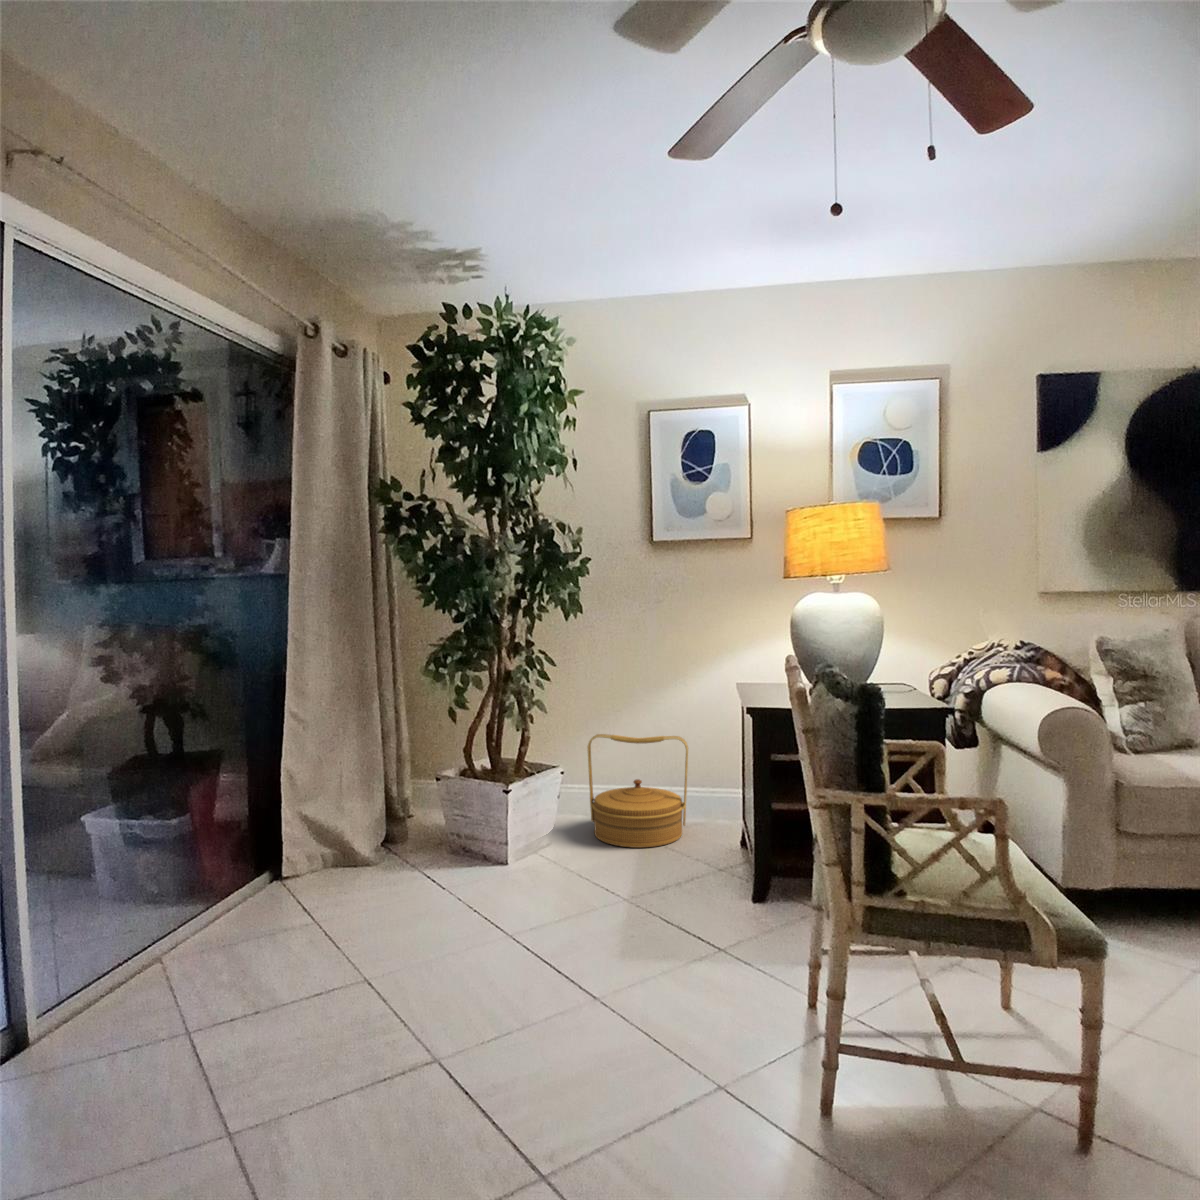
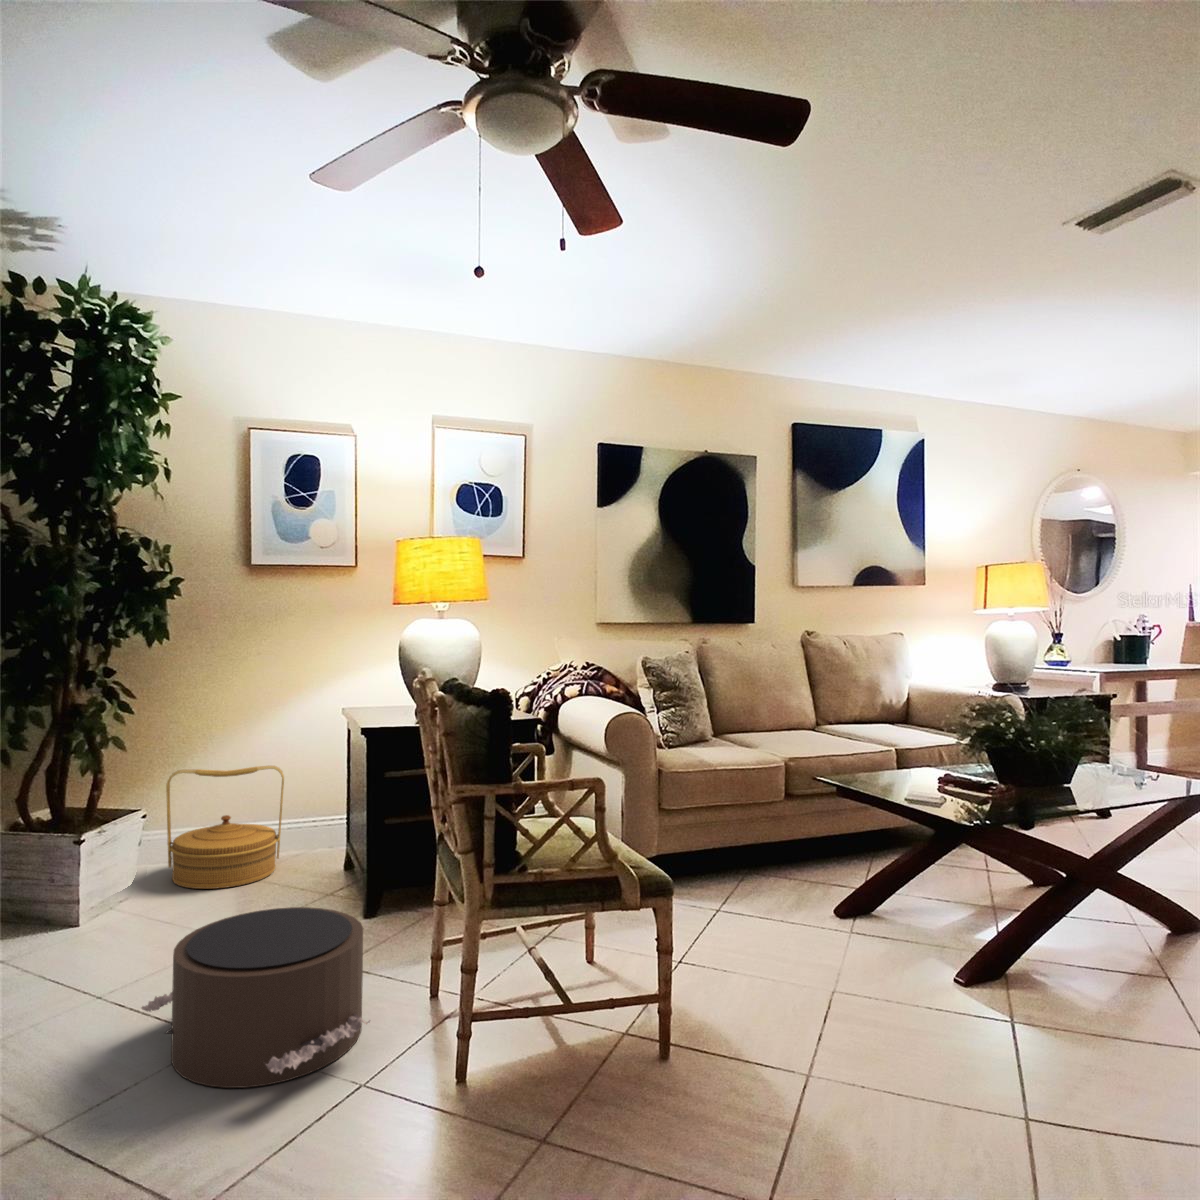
pouf: none [539,884,735,1063] -> present [141,907,370,1088]

